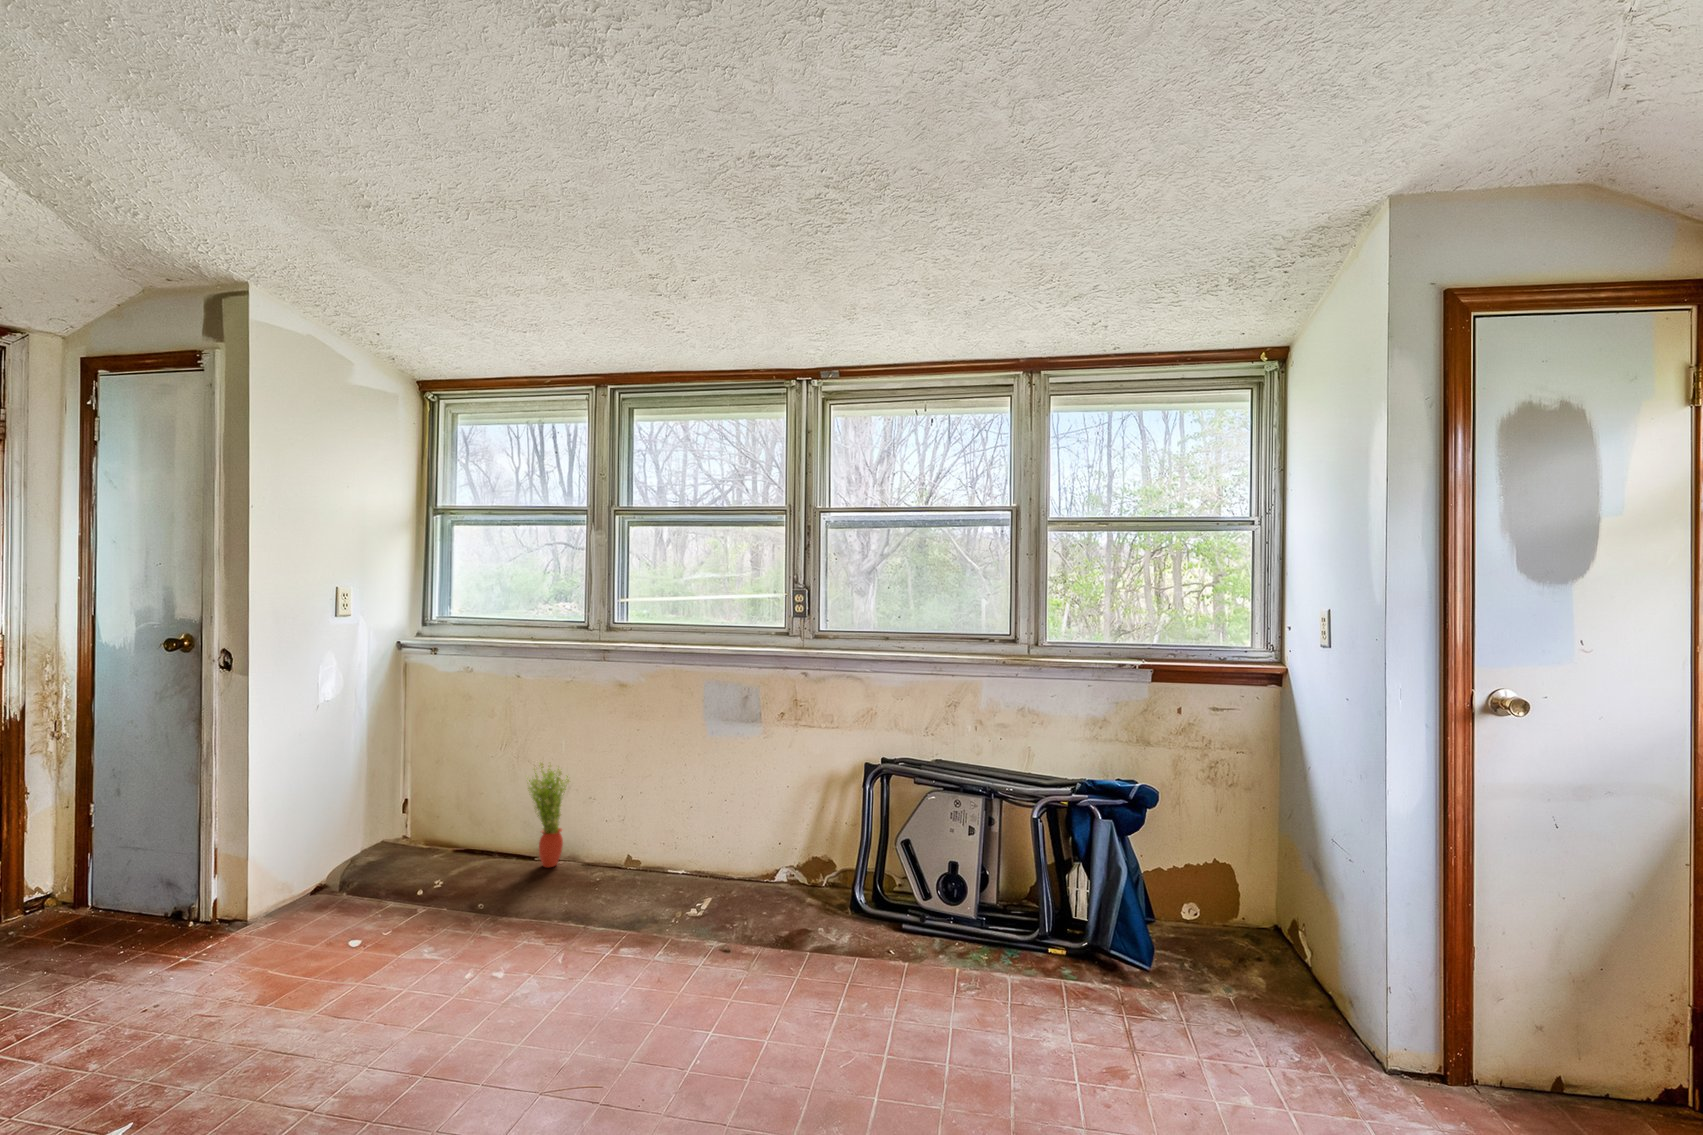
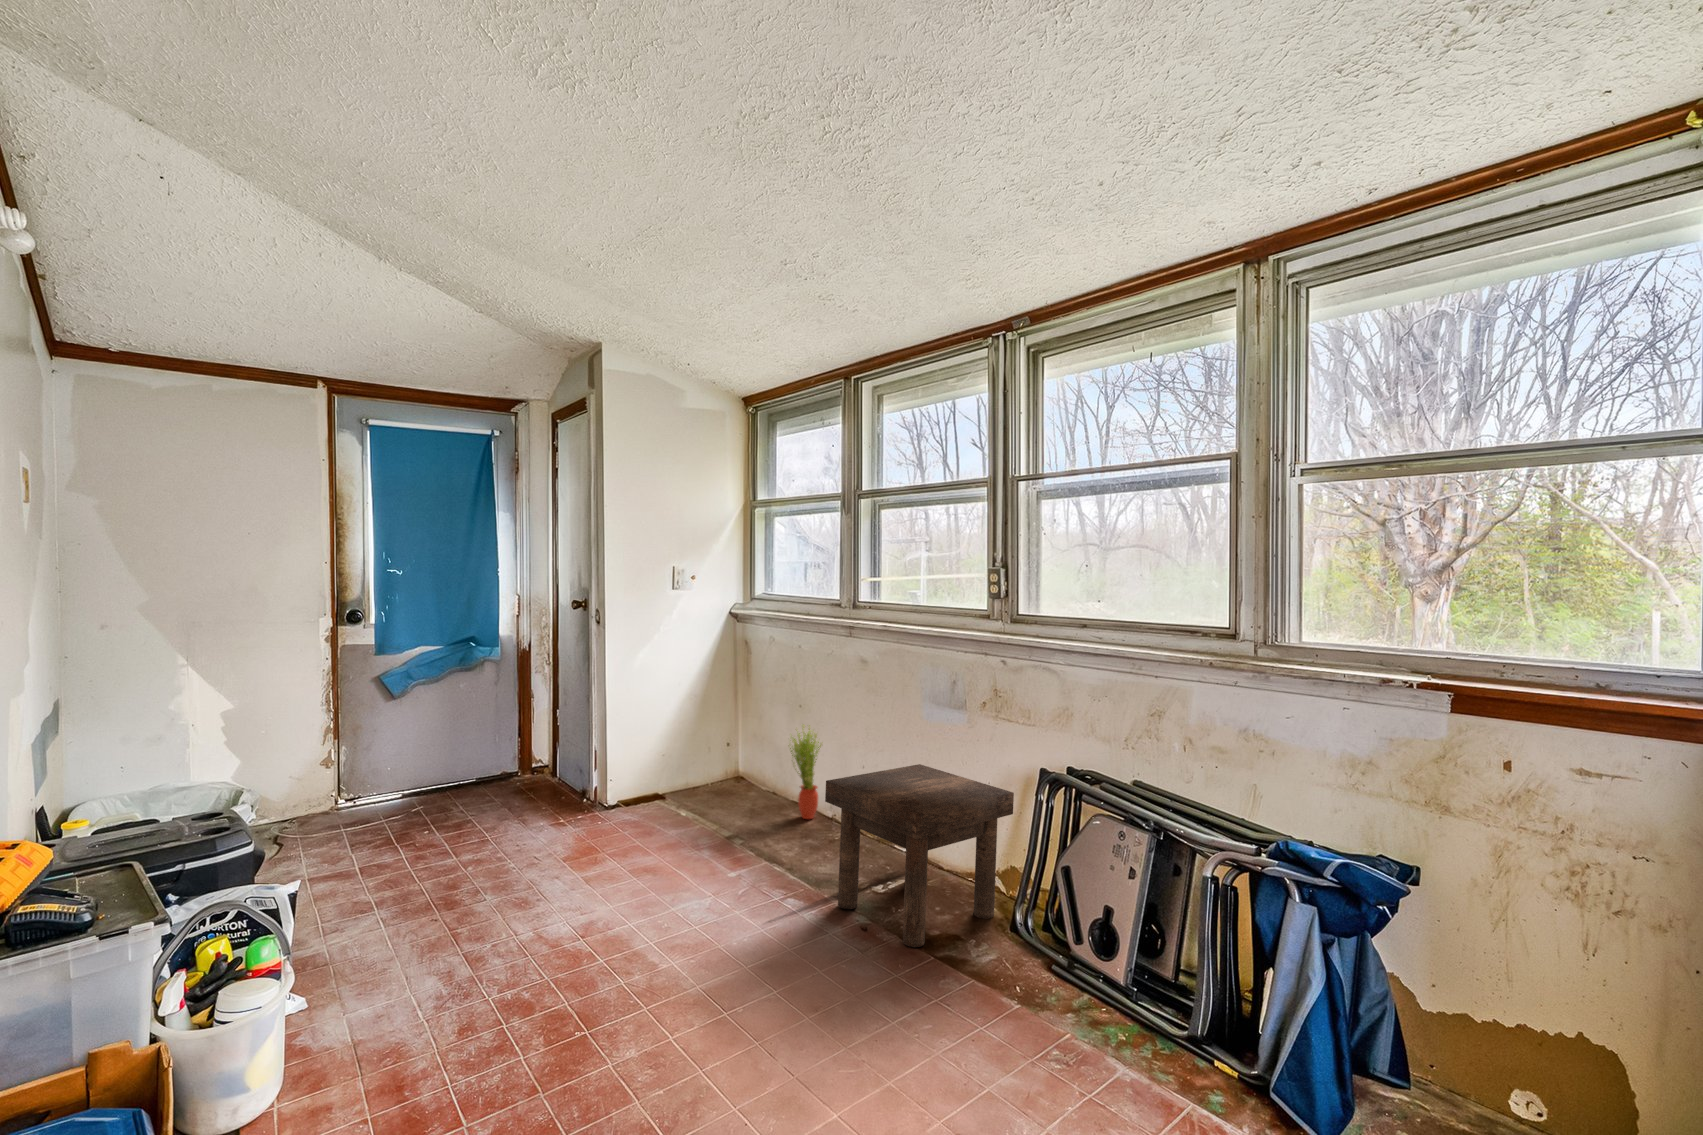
stool: none [658,781,822,953] -> present [825,764,1014,947]

